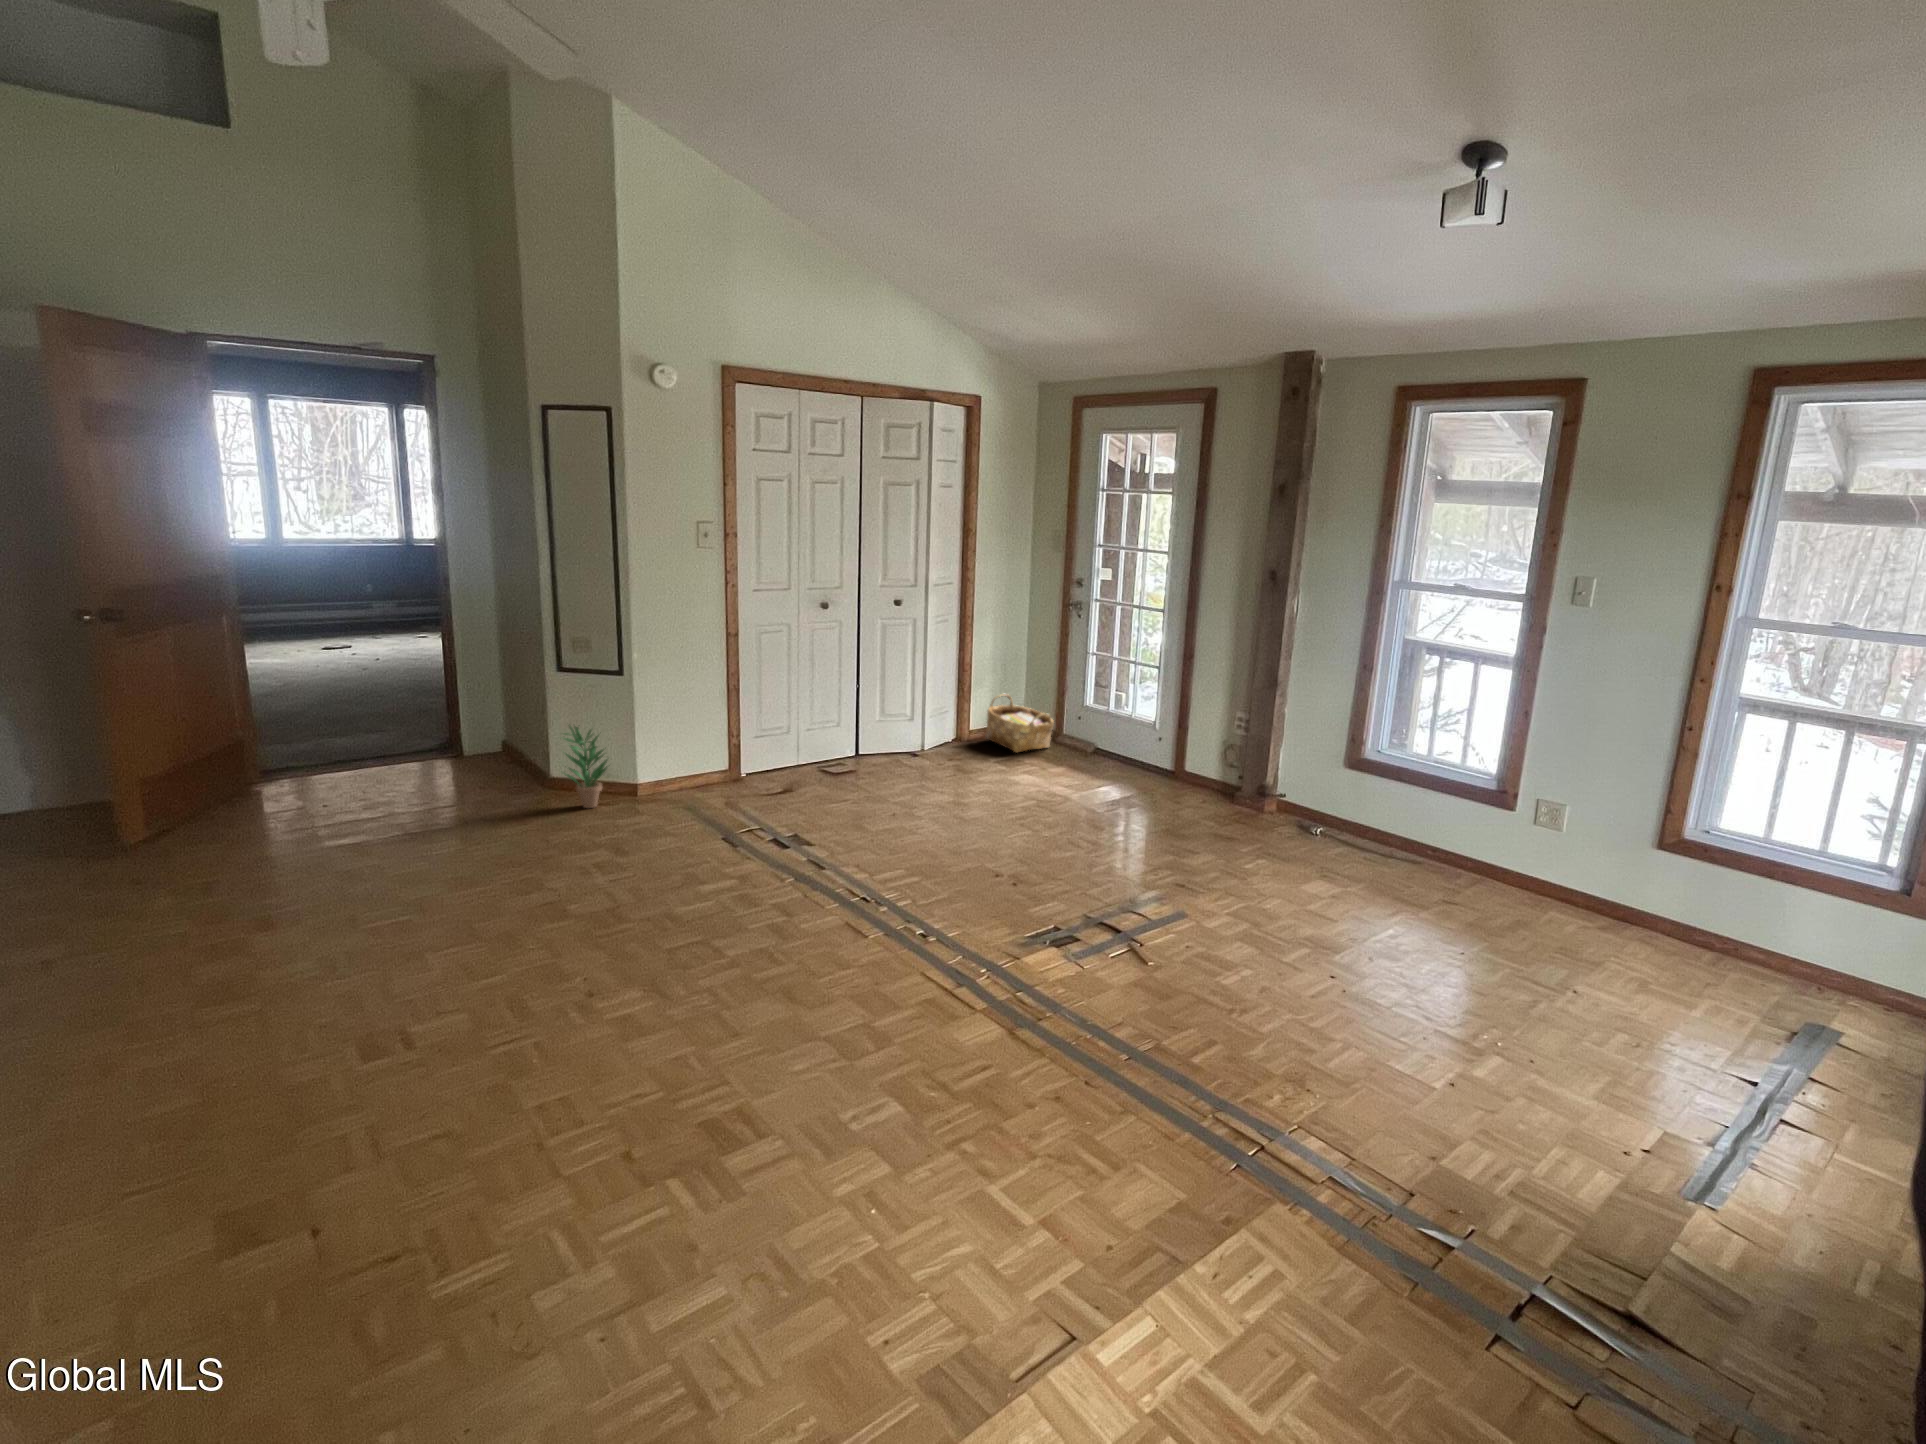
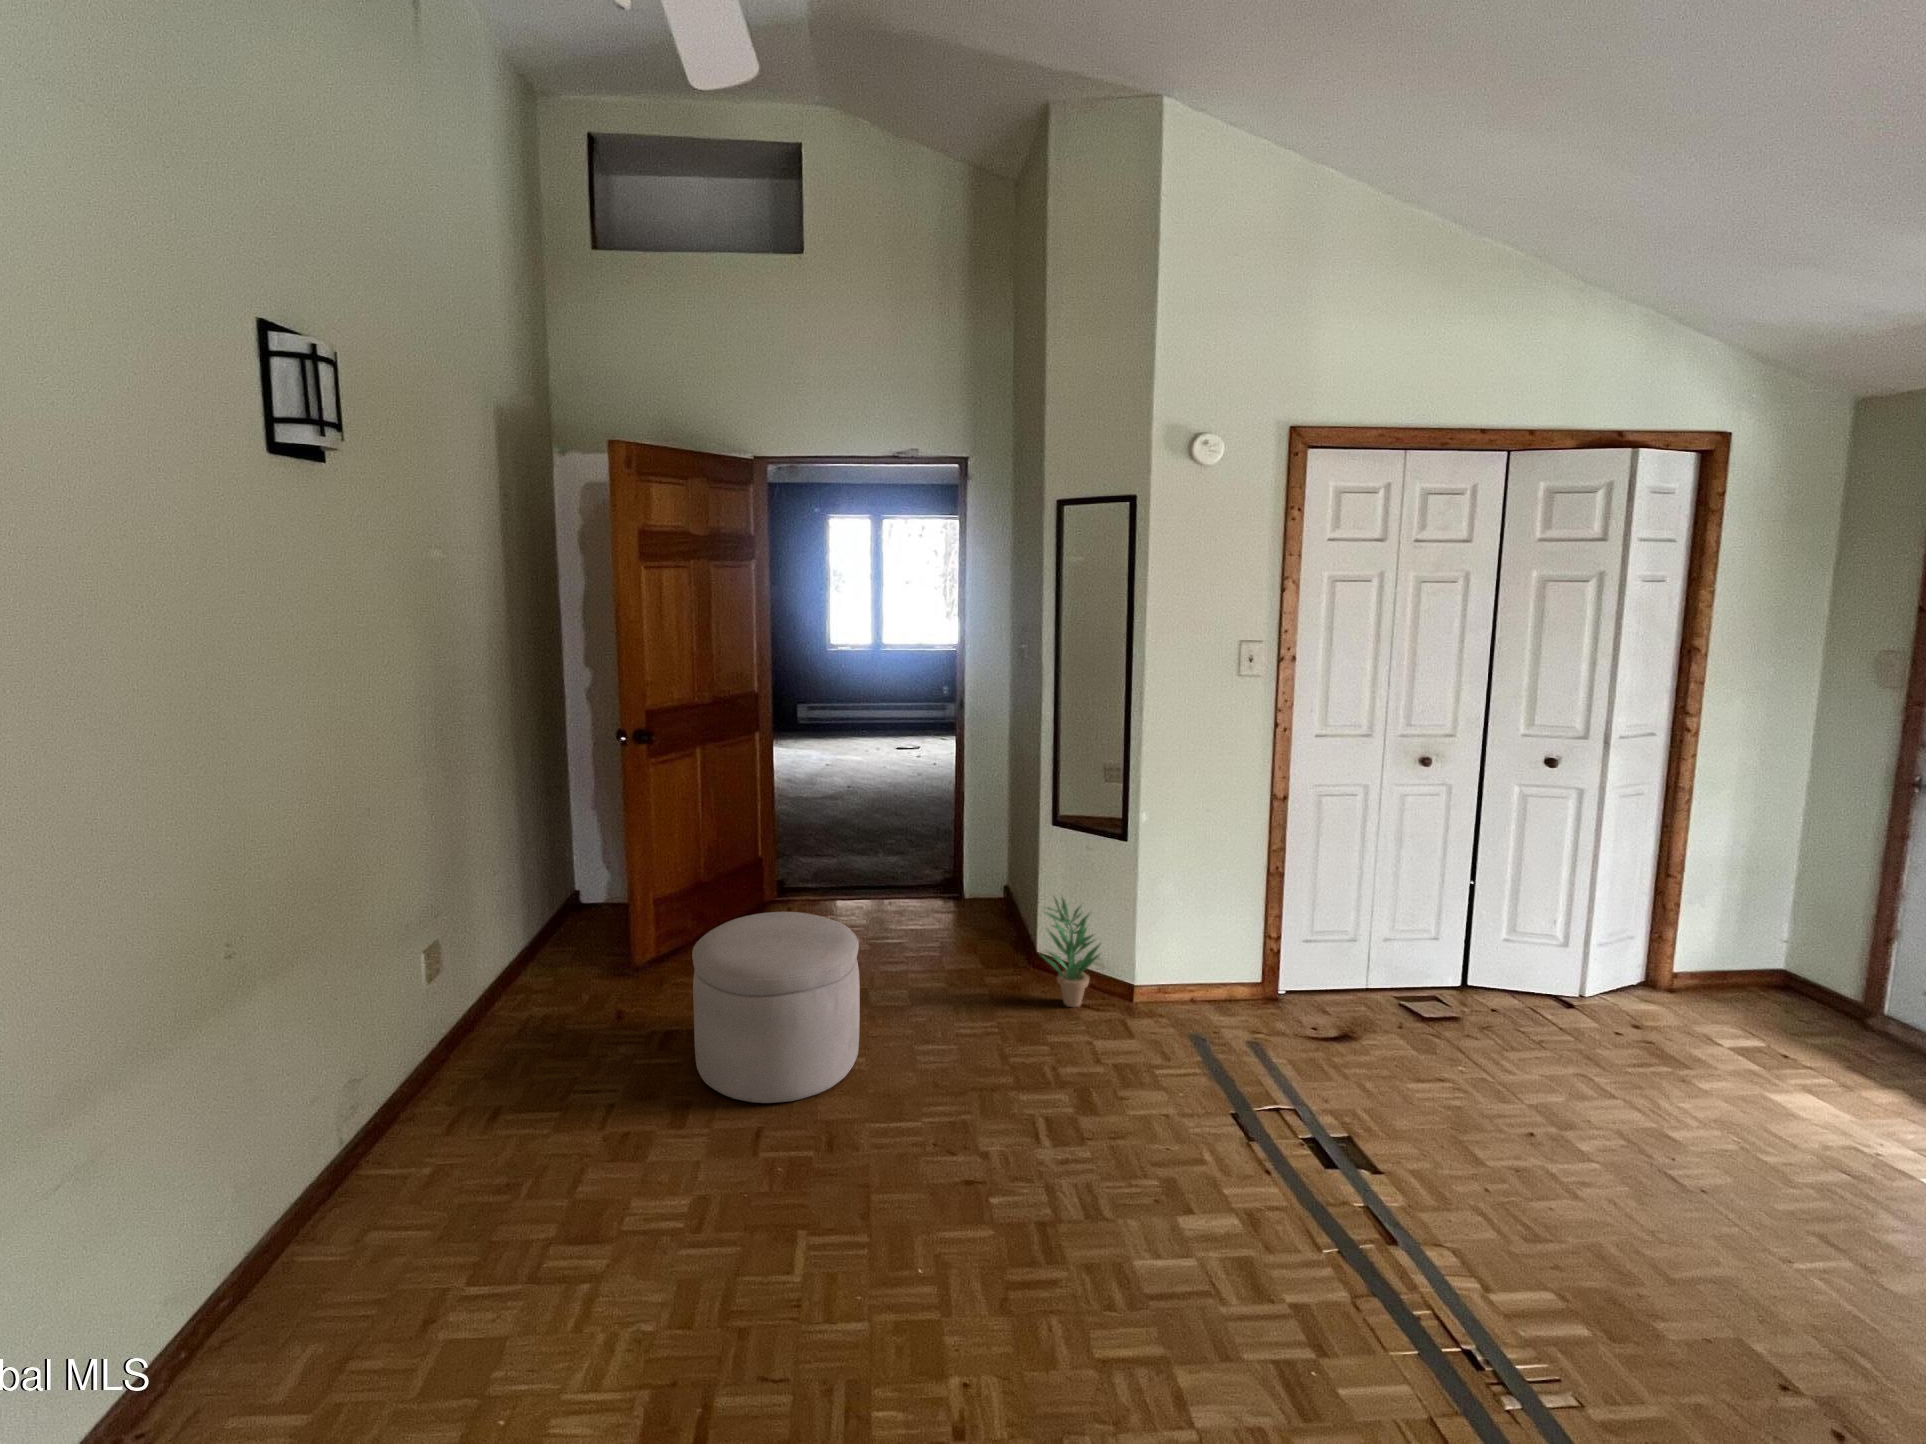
woven basket: present [986,694,1053,752] -> none [1706,921,1869,1036]
ottoman: none [244,758,420,906] -> present [692,912,860,1103]

